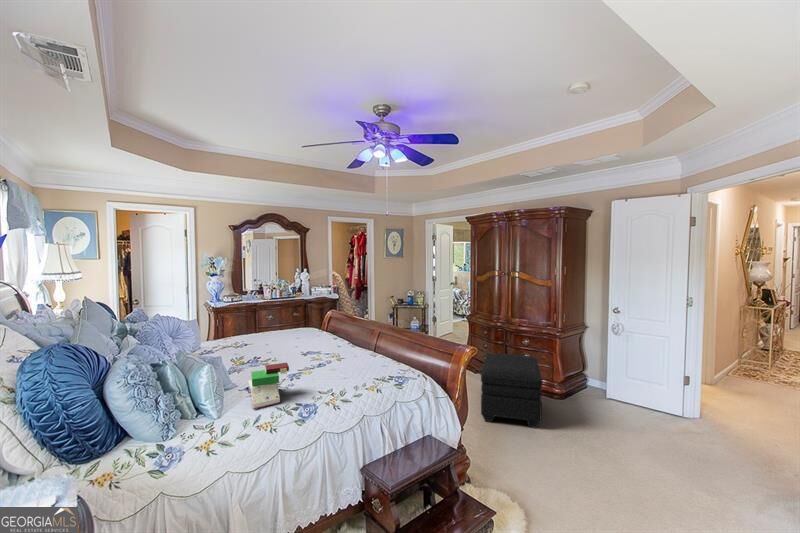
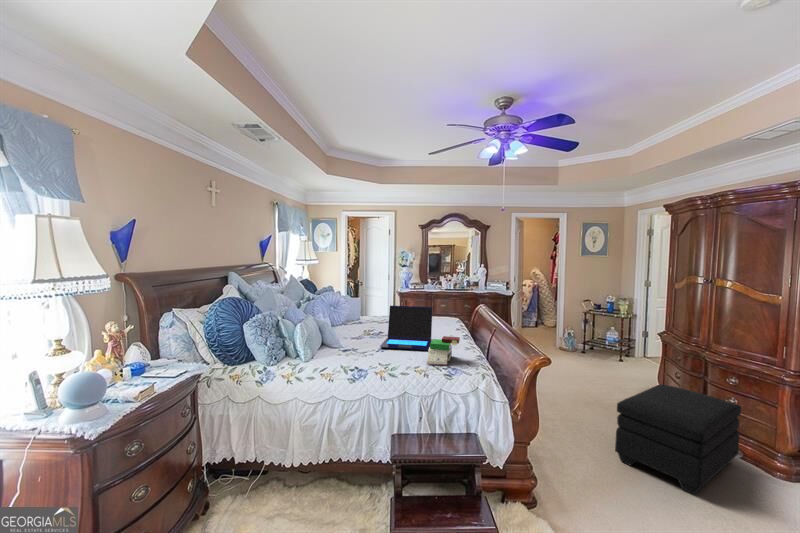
laptop: none [277,317,346,374] -> present [380,306,433,350]
book: present [248,363,289,409] -> present [427,336,460,365]

